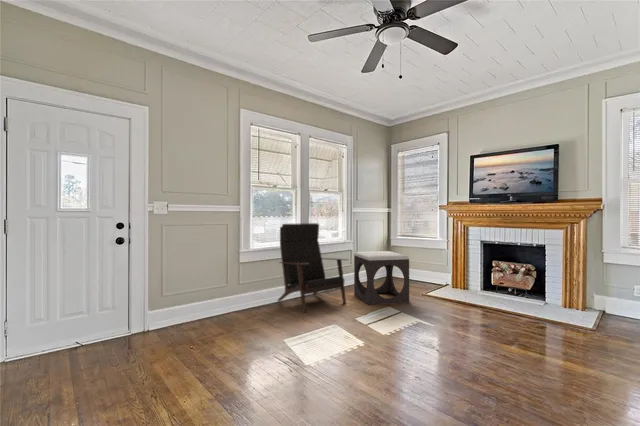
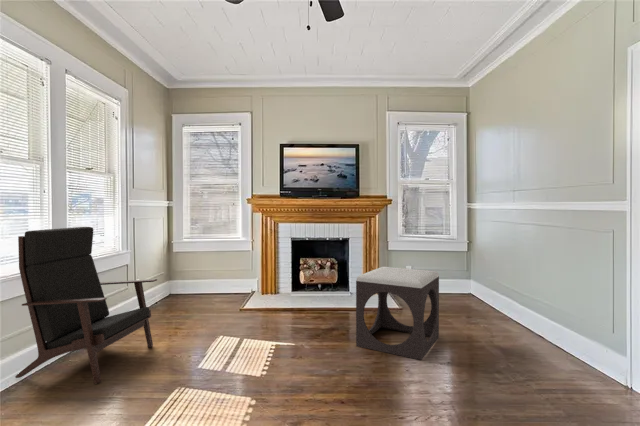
footstool: present [354,251,409,305] -> present [356,267,439,360]

